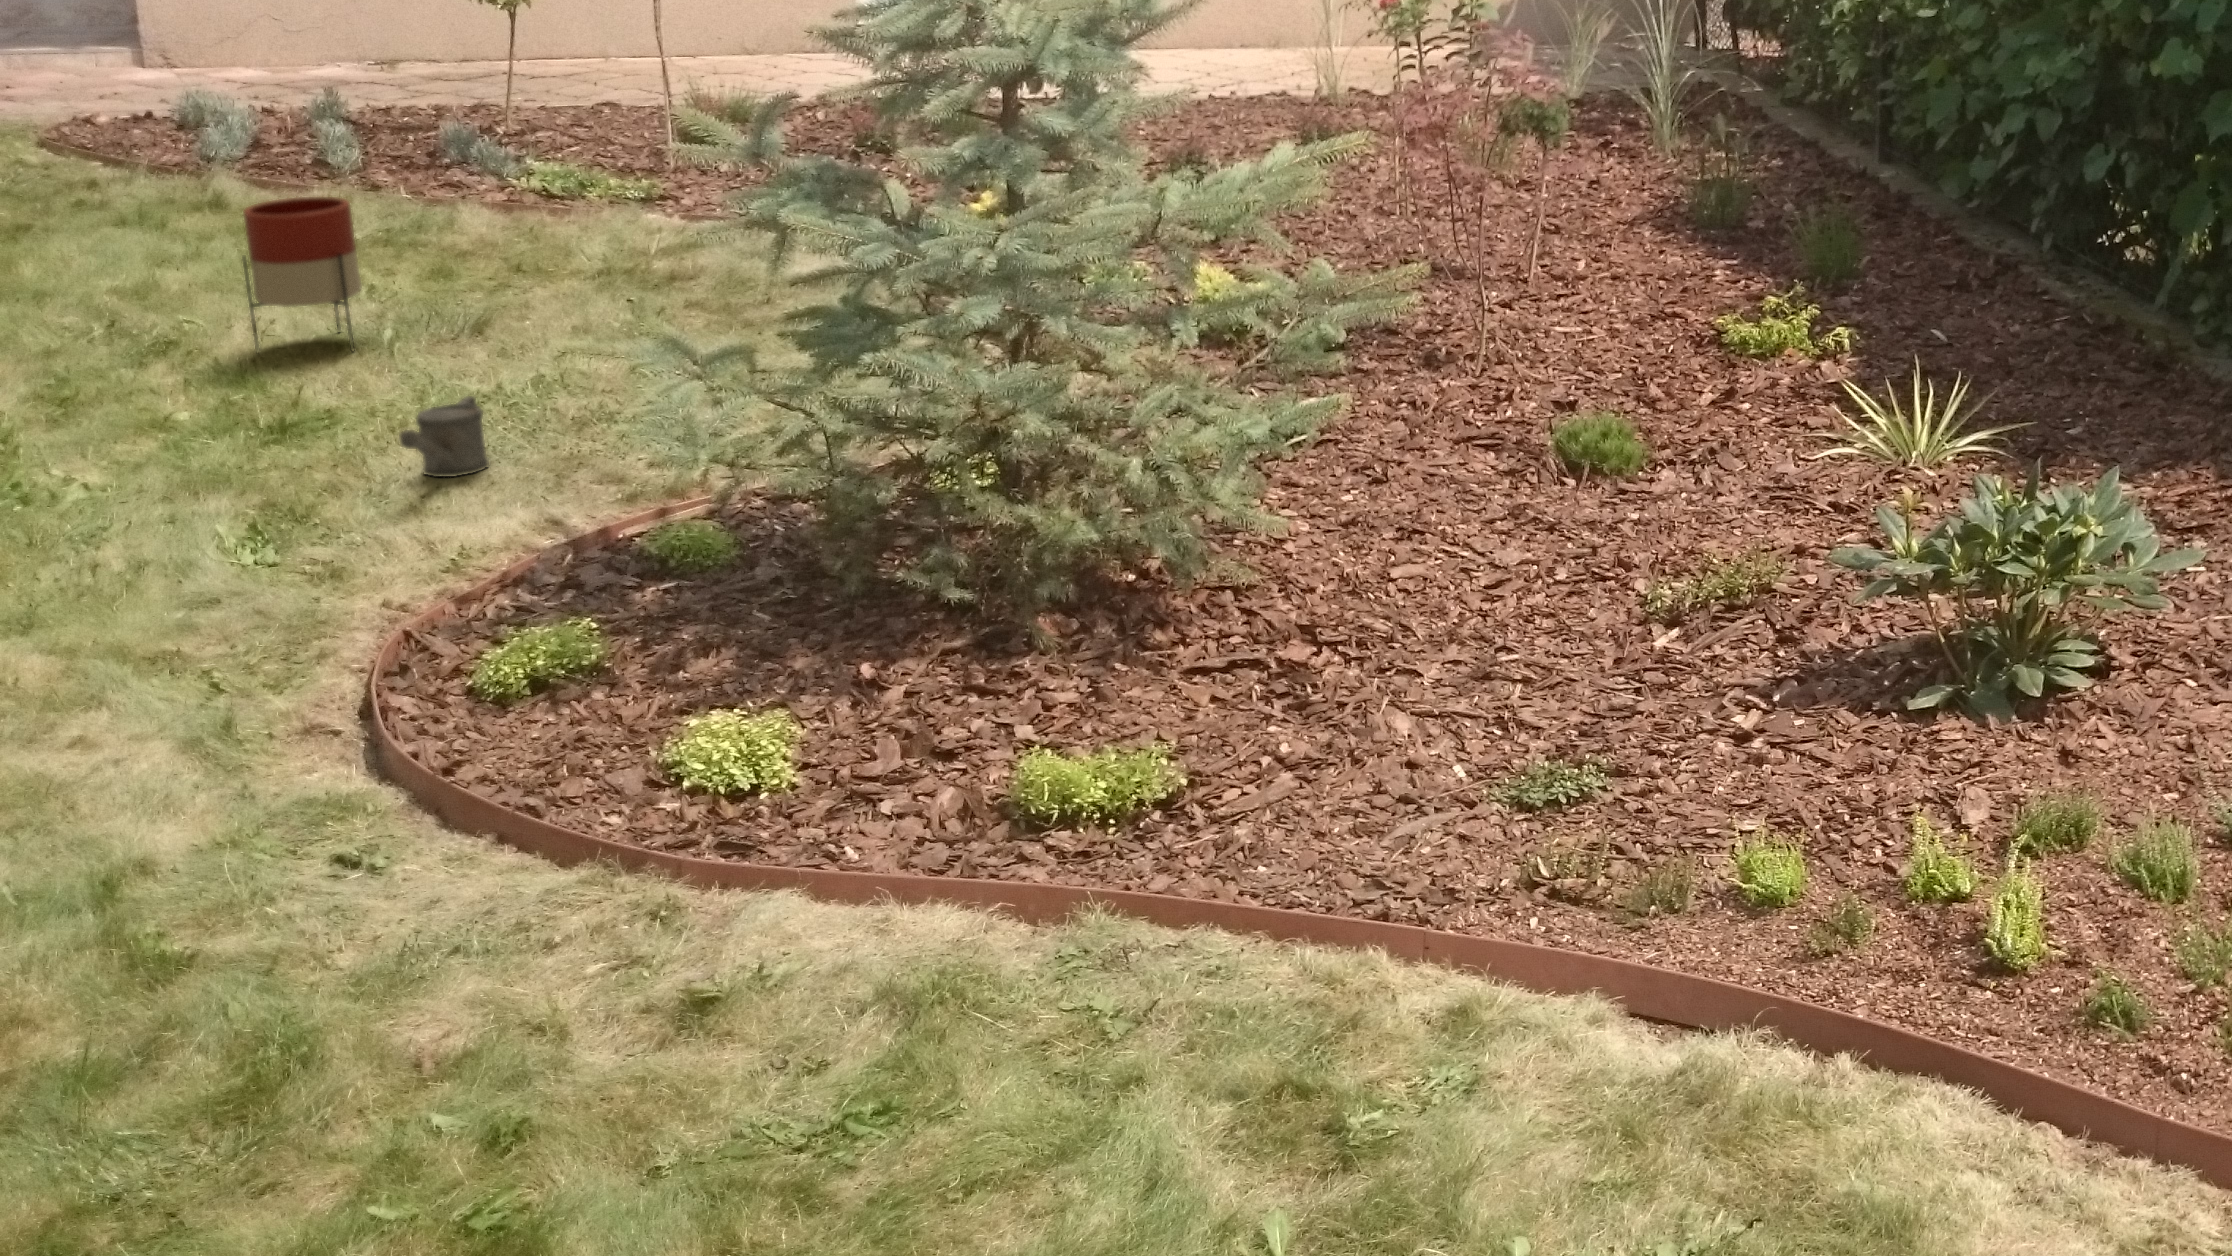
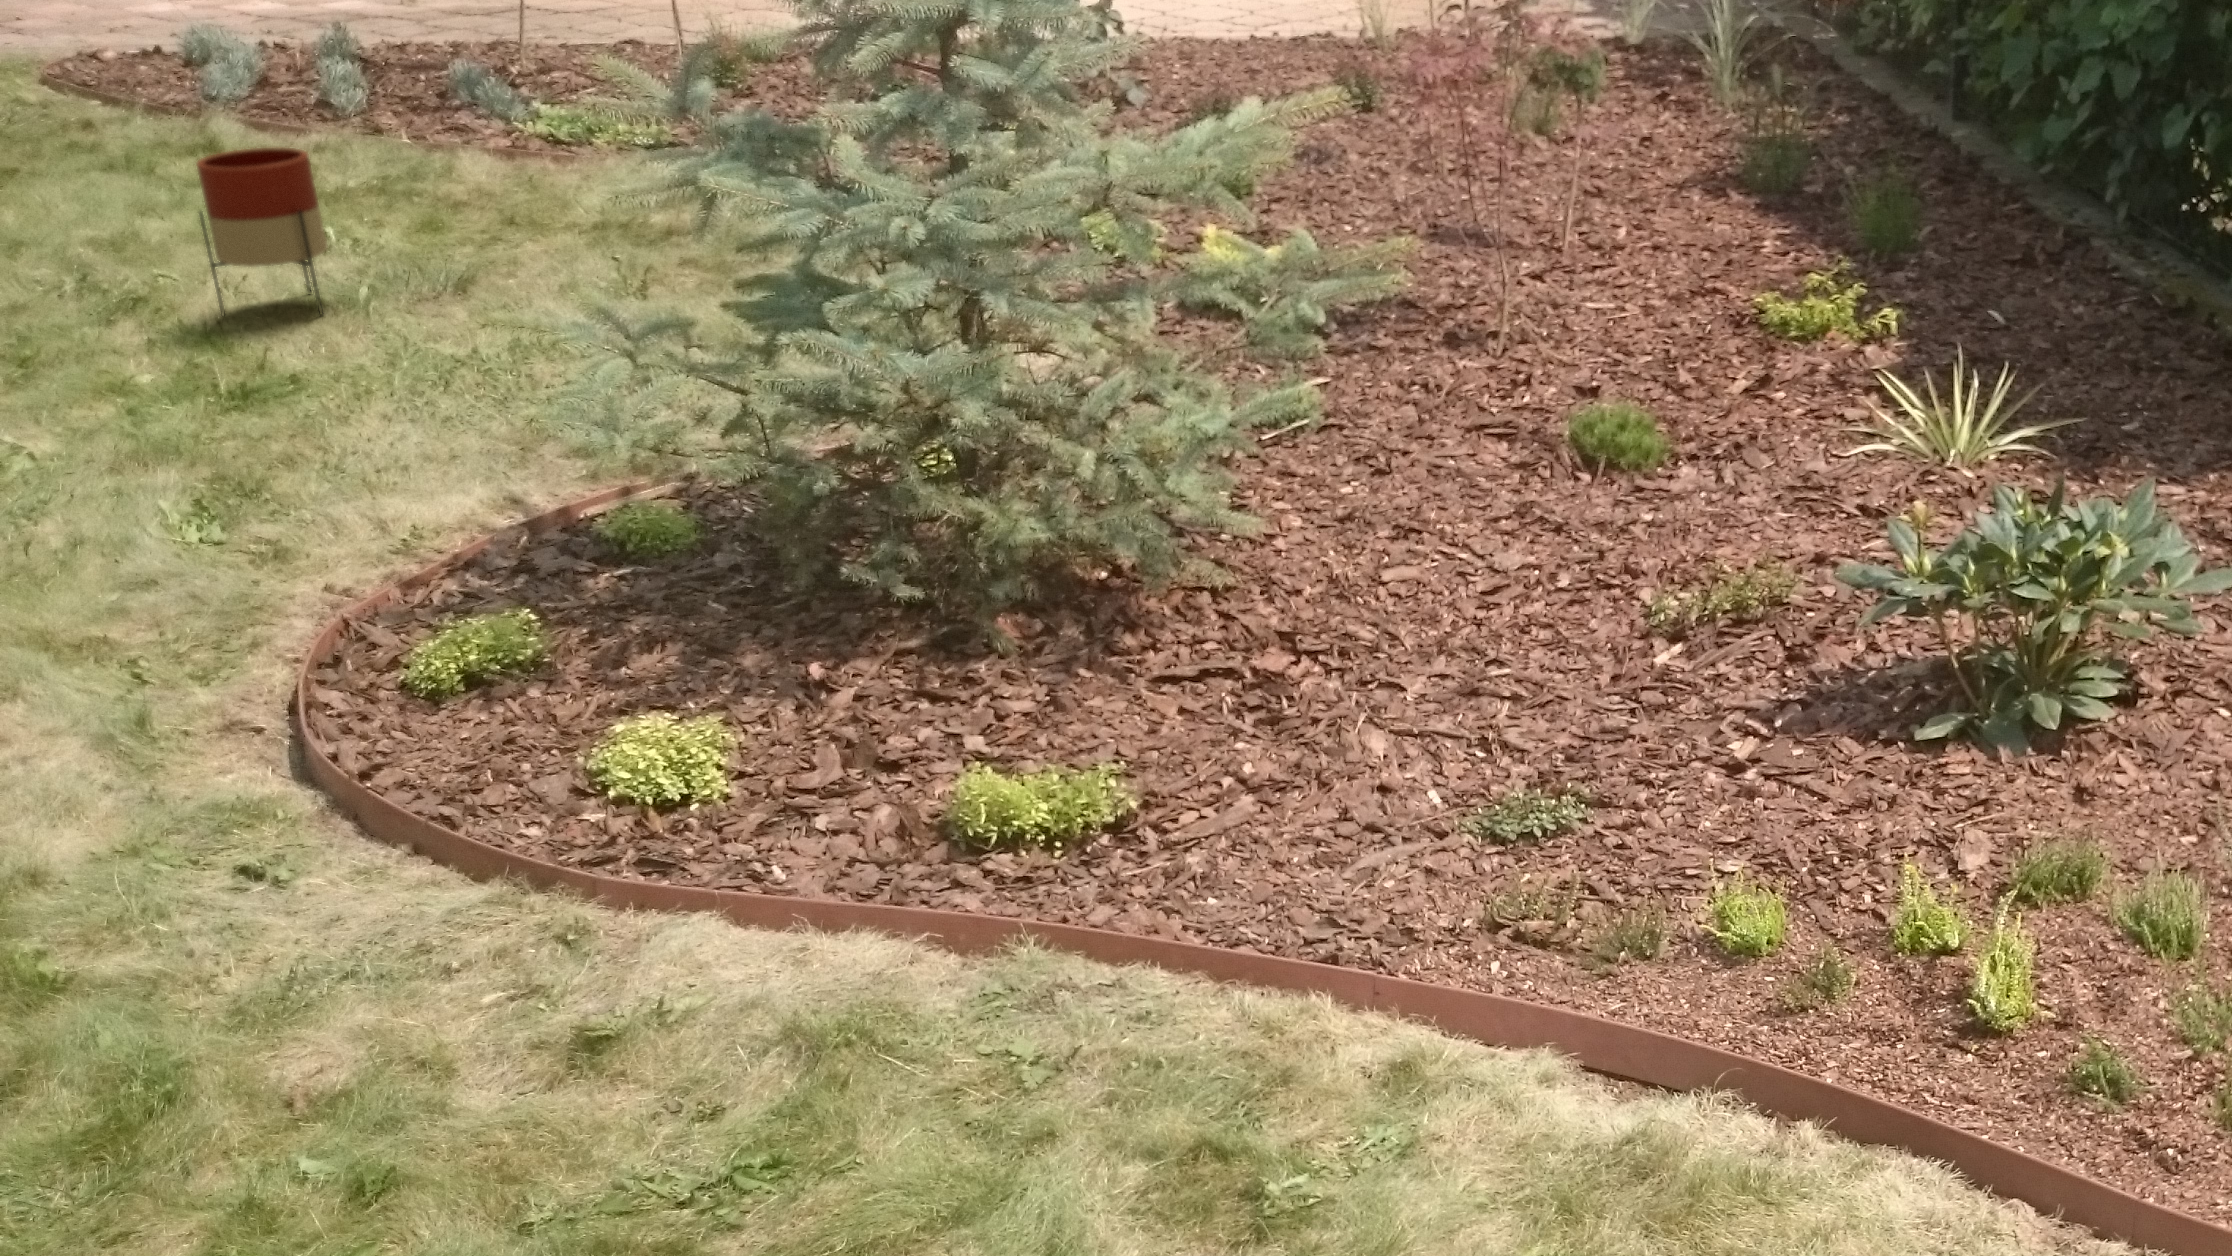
watering can: present [399,396,489,477] -> none [347,367,450,454]

